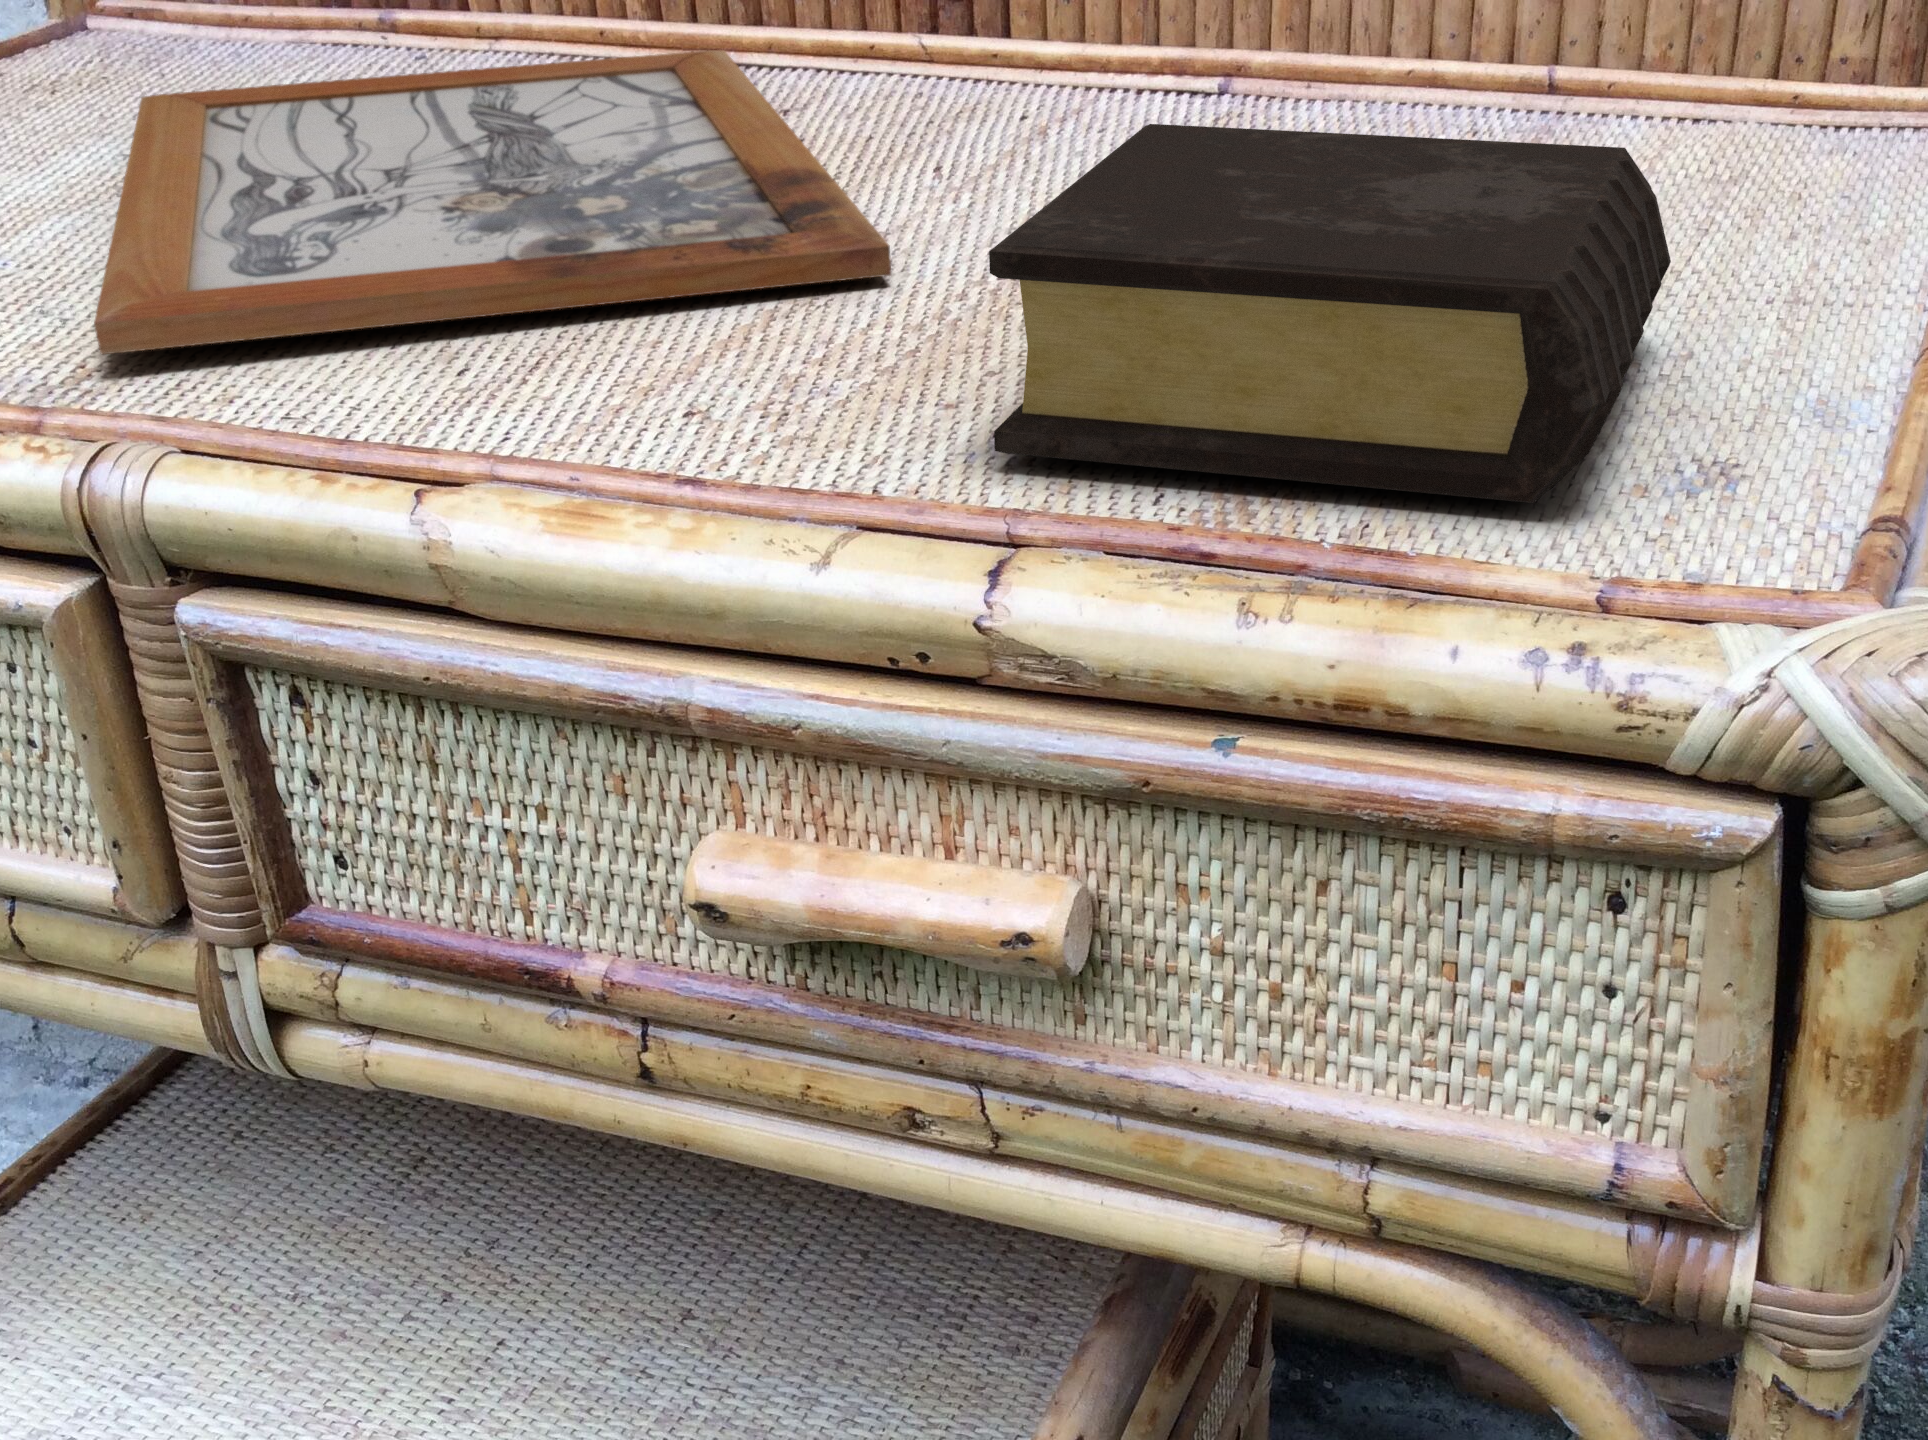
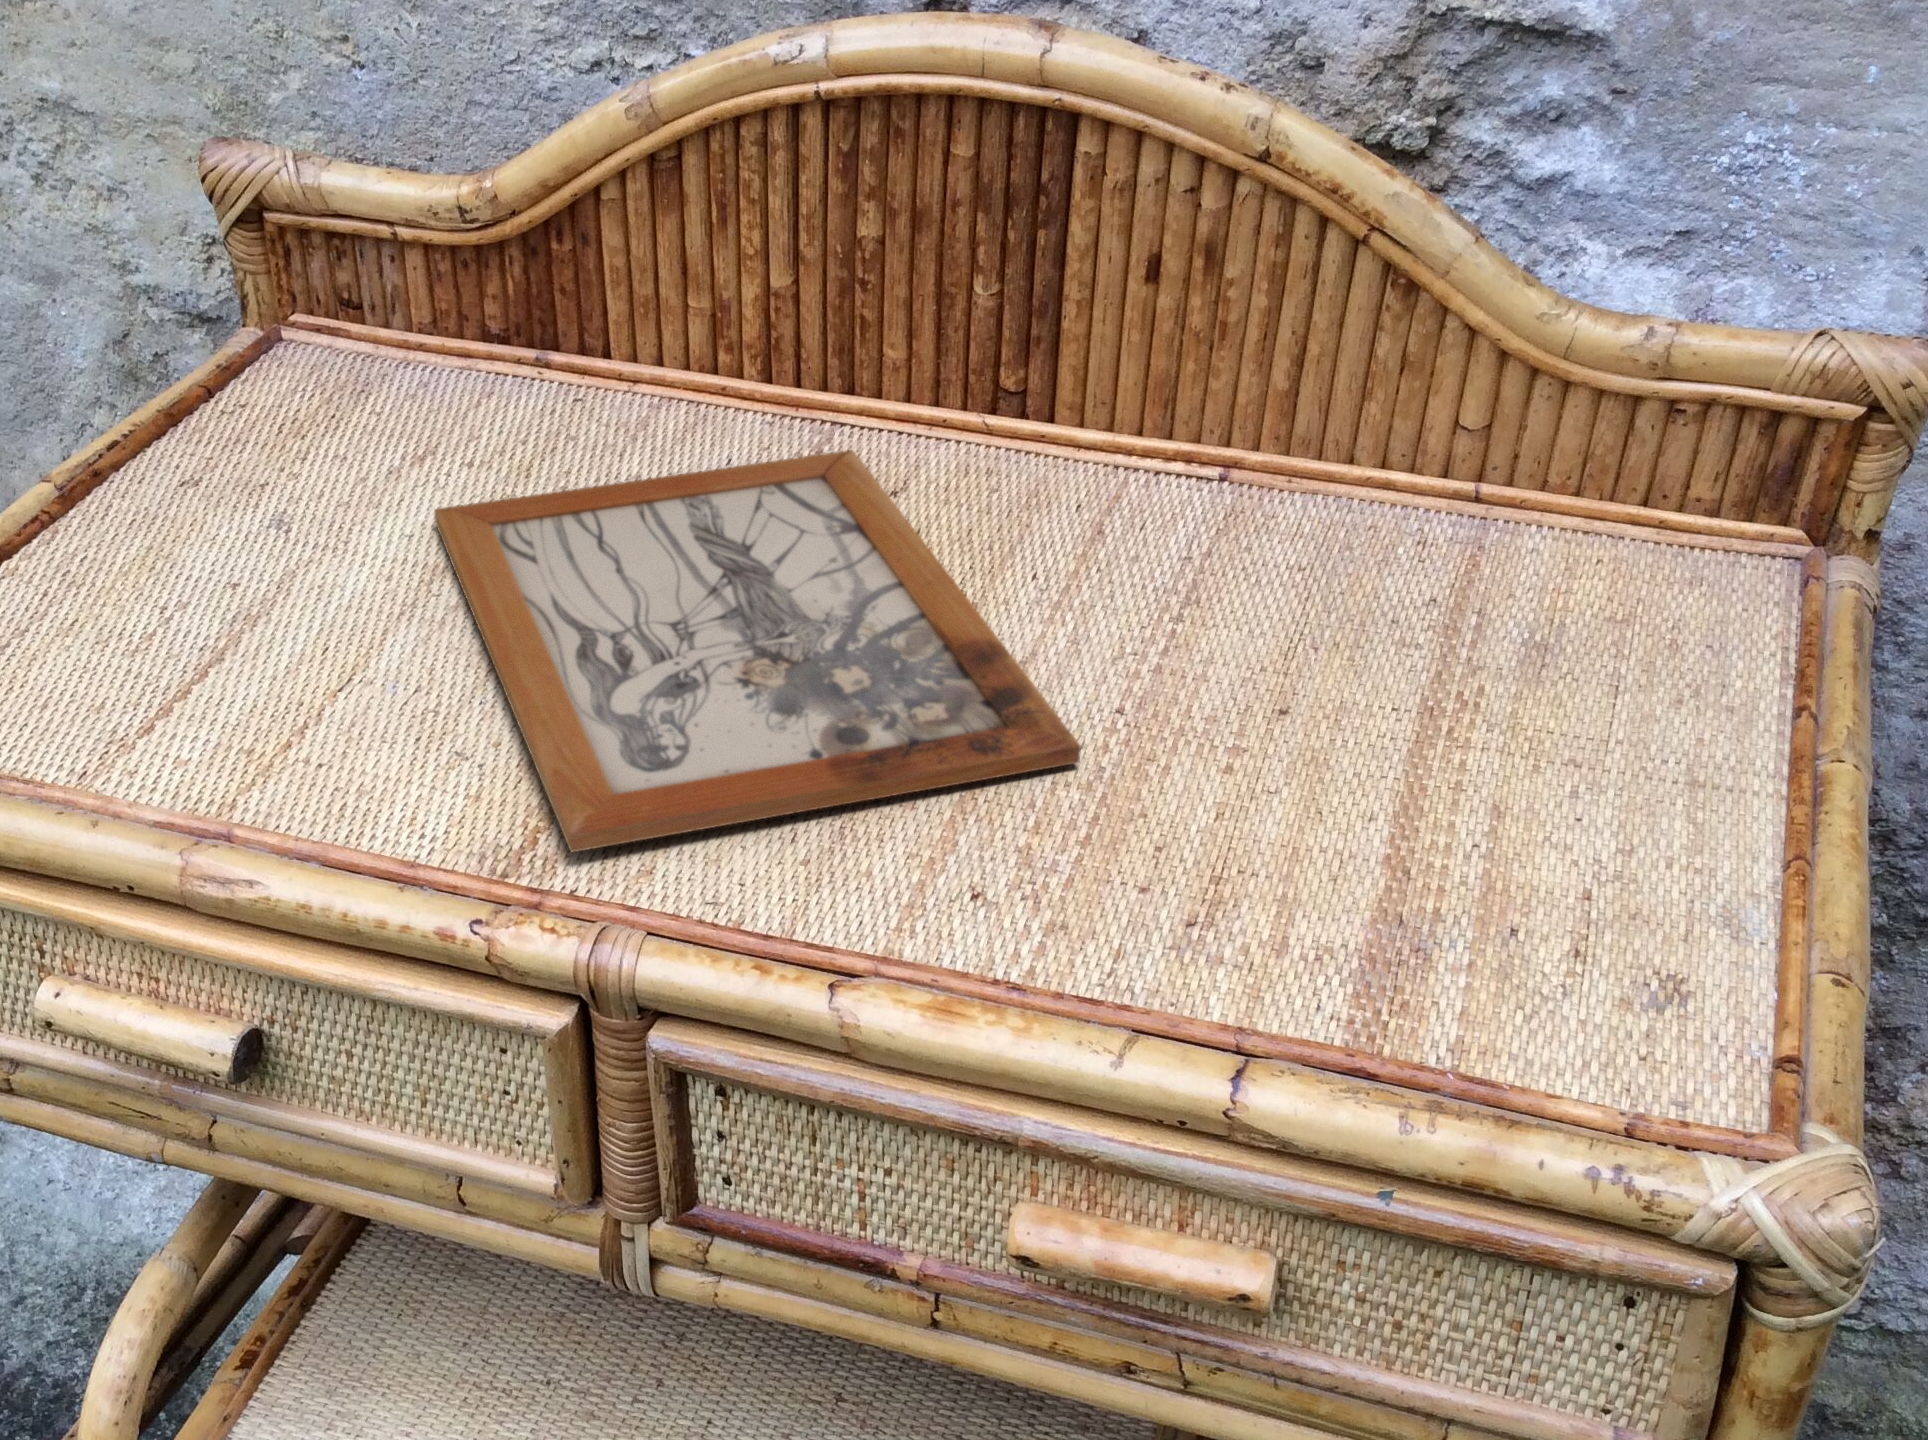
book: present [989,124,1671,503] -> none [1218,699,1635,1040]

